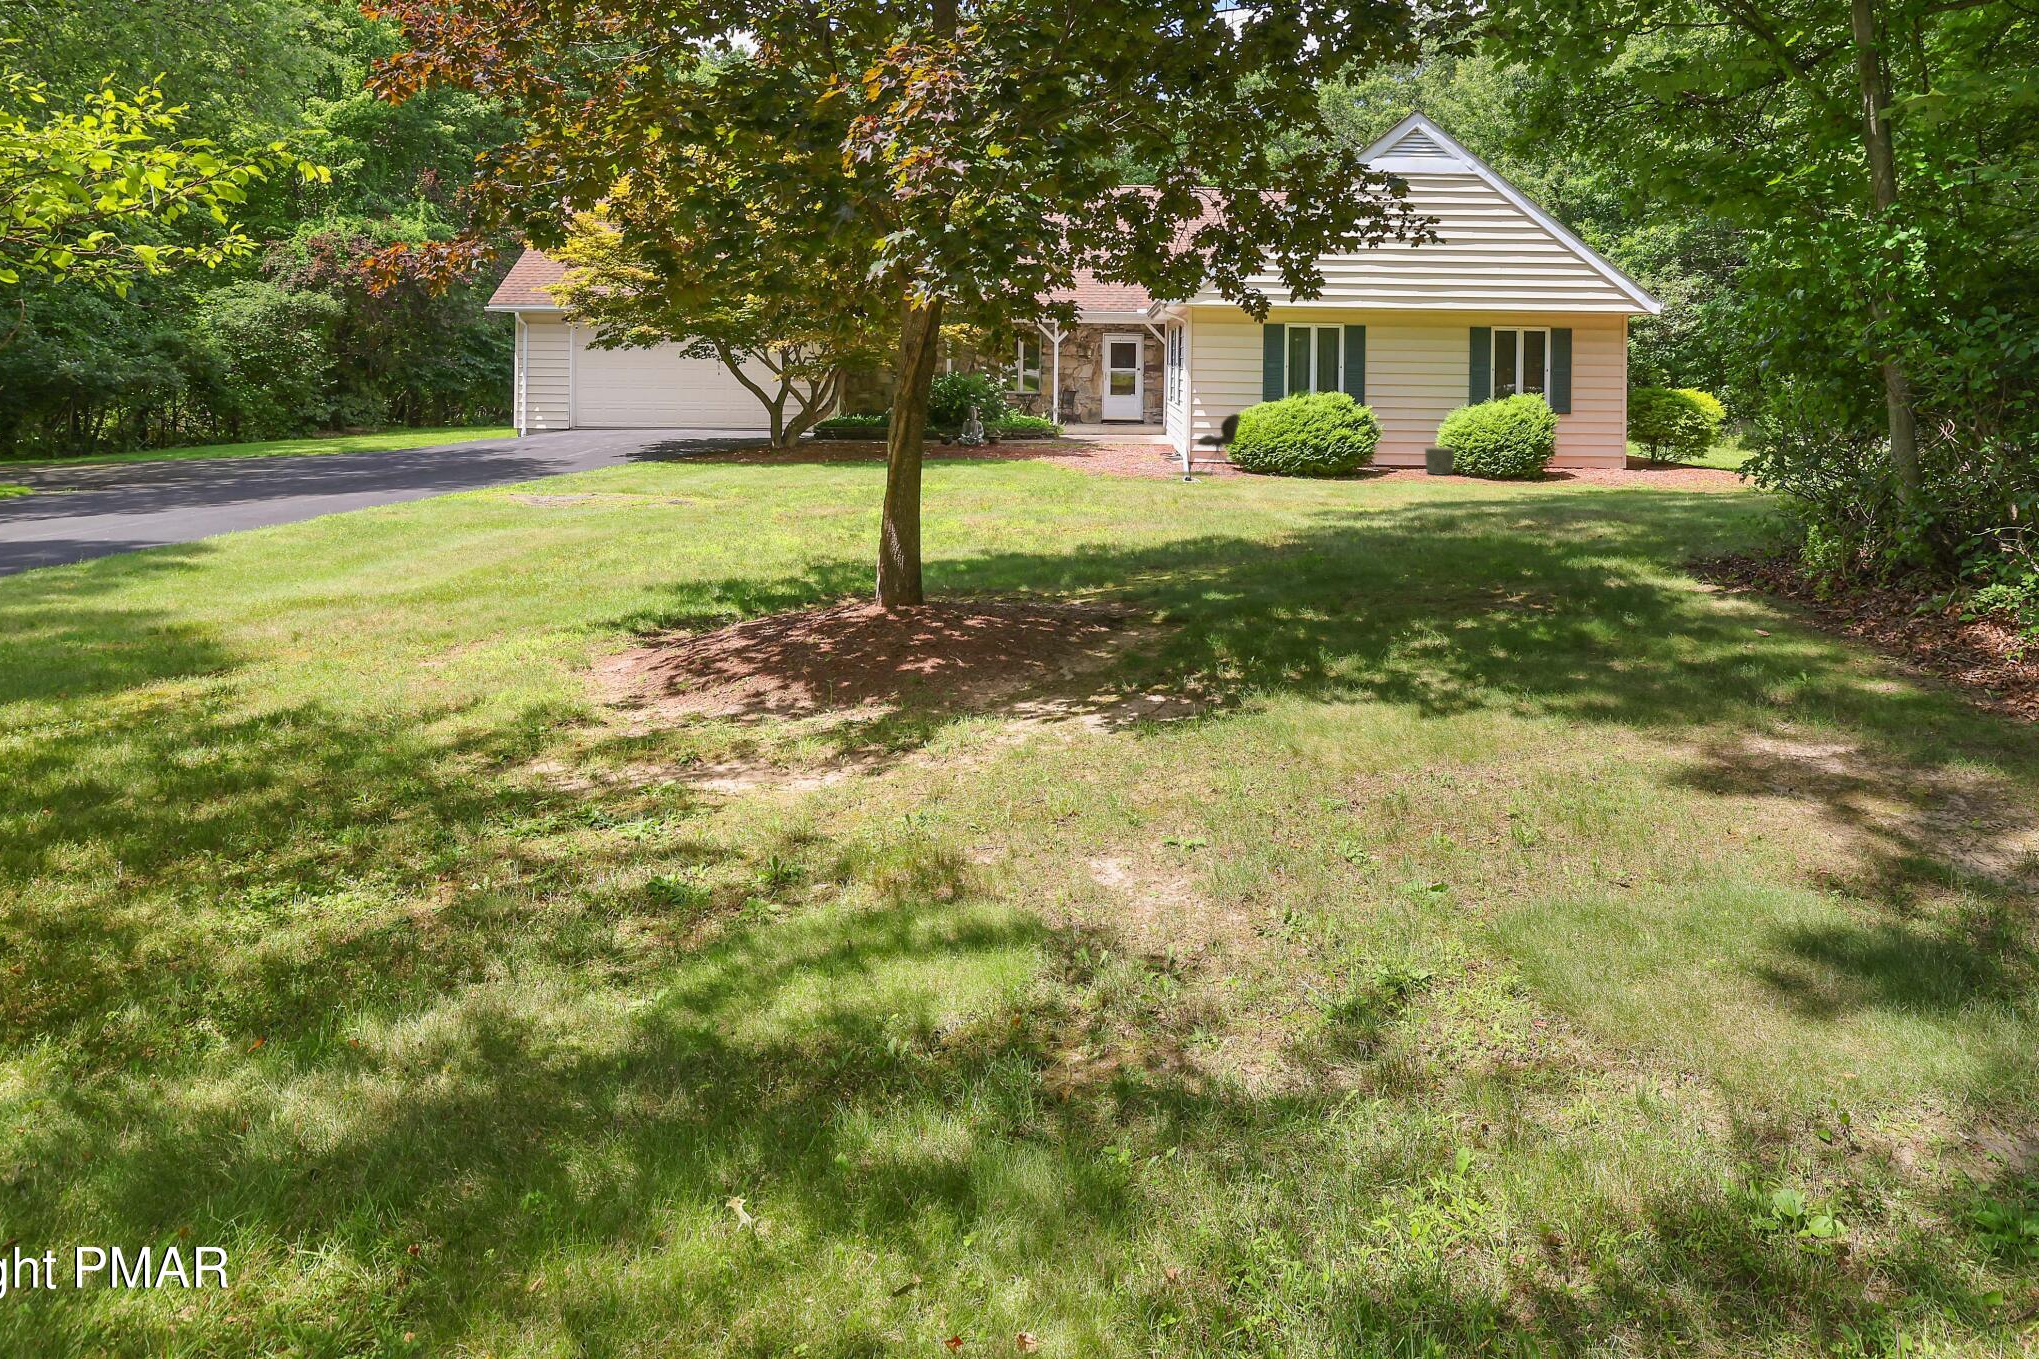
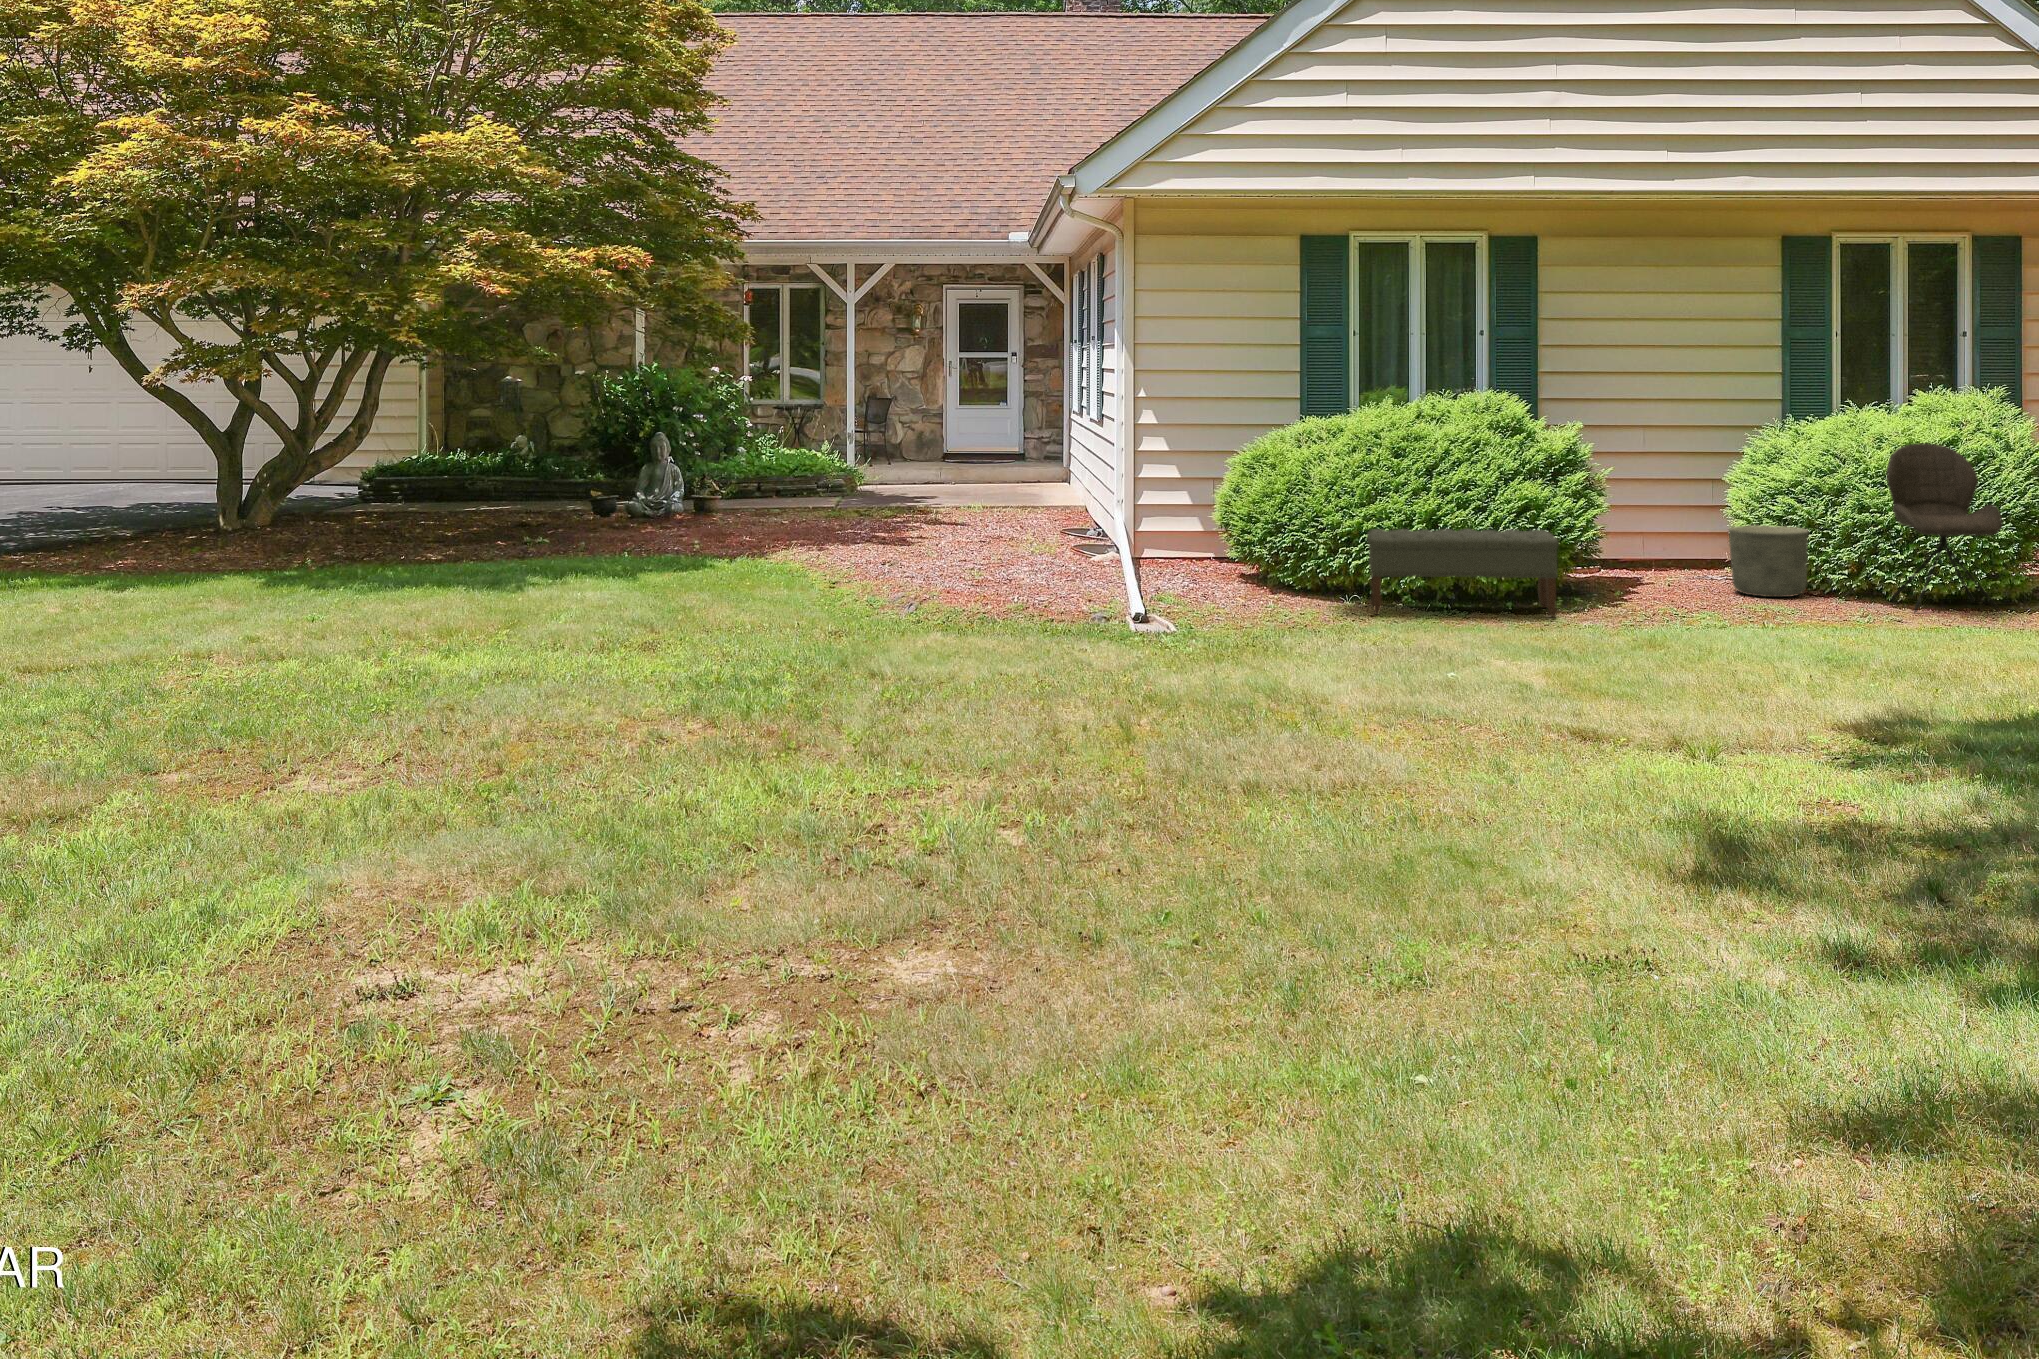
chair: present [1198,414,1240,463] -> present [1886,443,2002,614]
bench: none [1278,446,1349,479] -> present [1367,529,1559,617]

